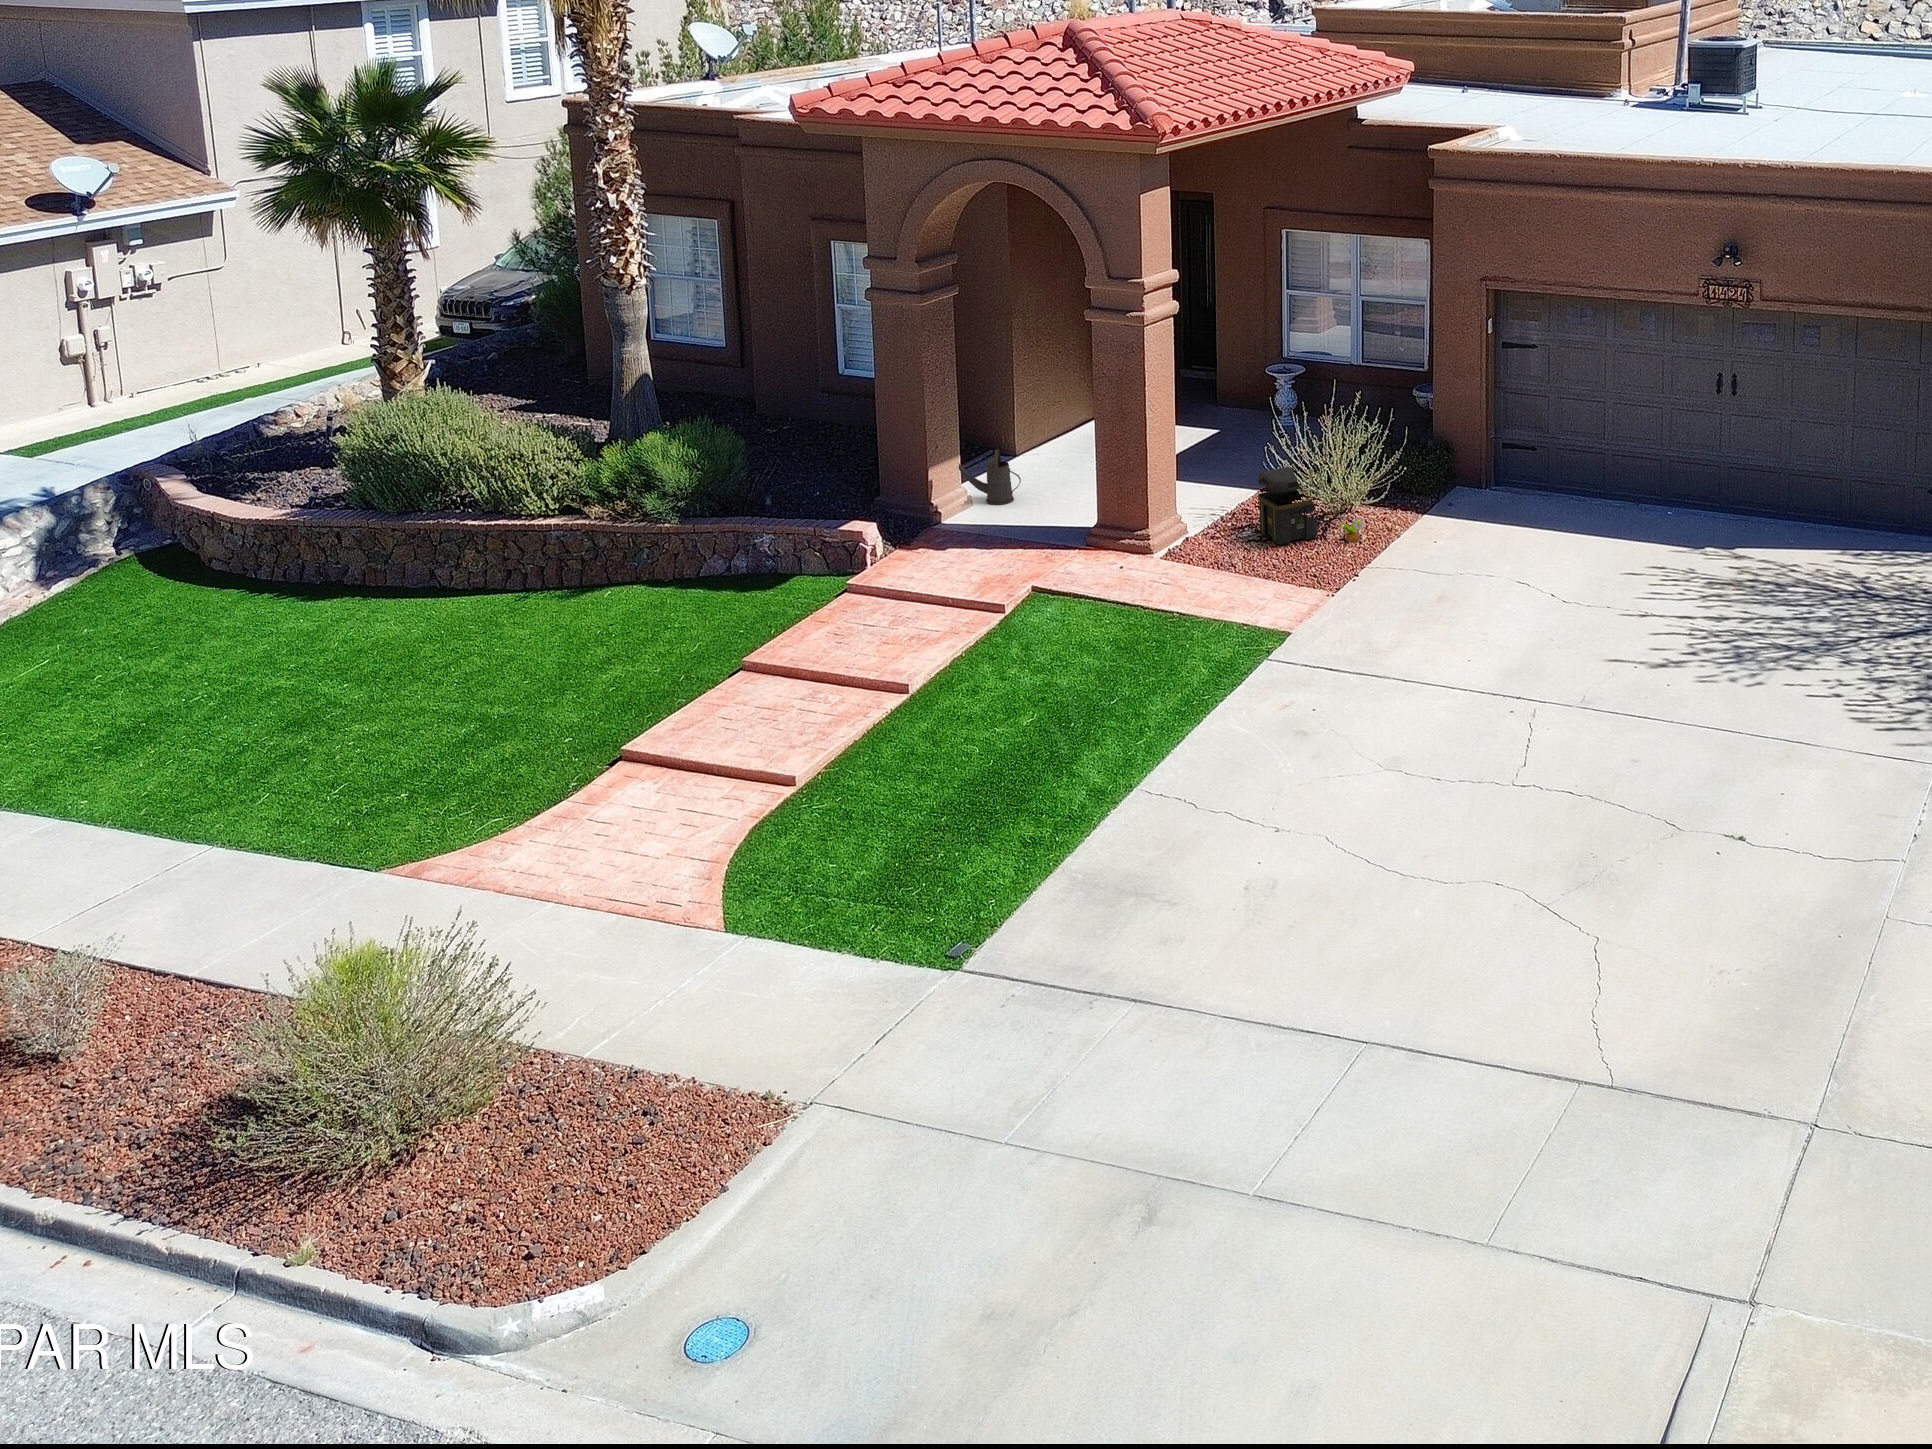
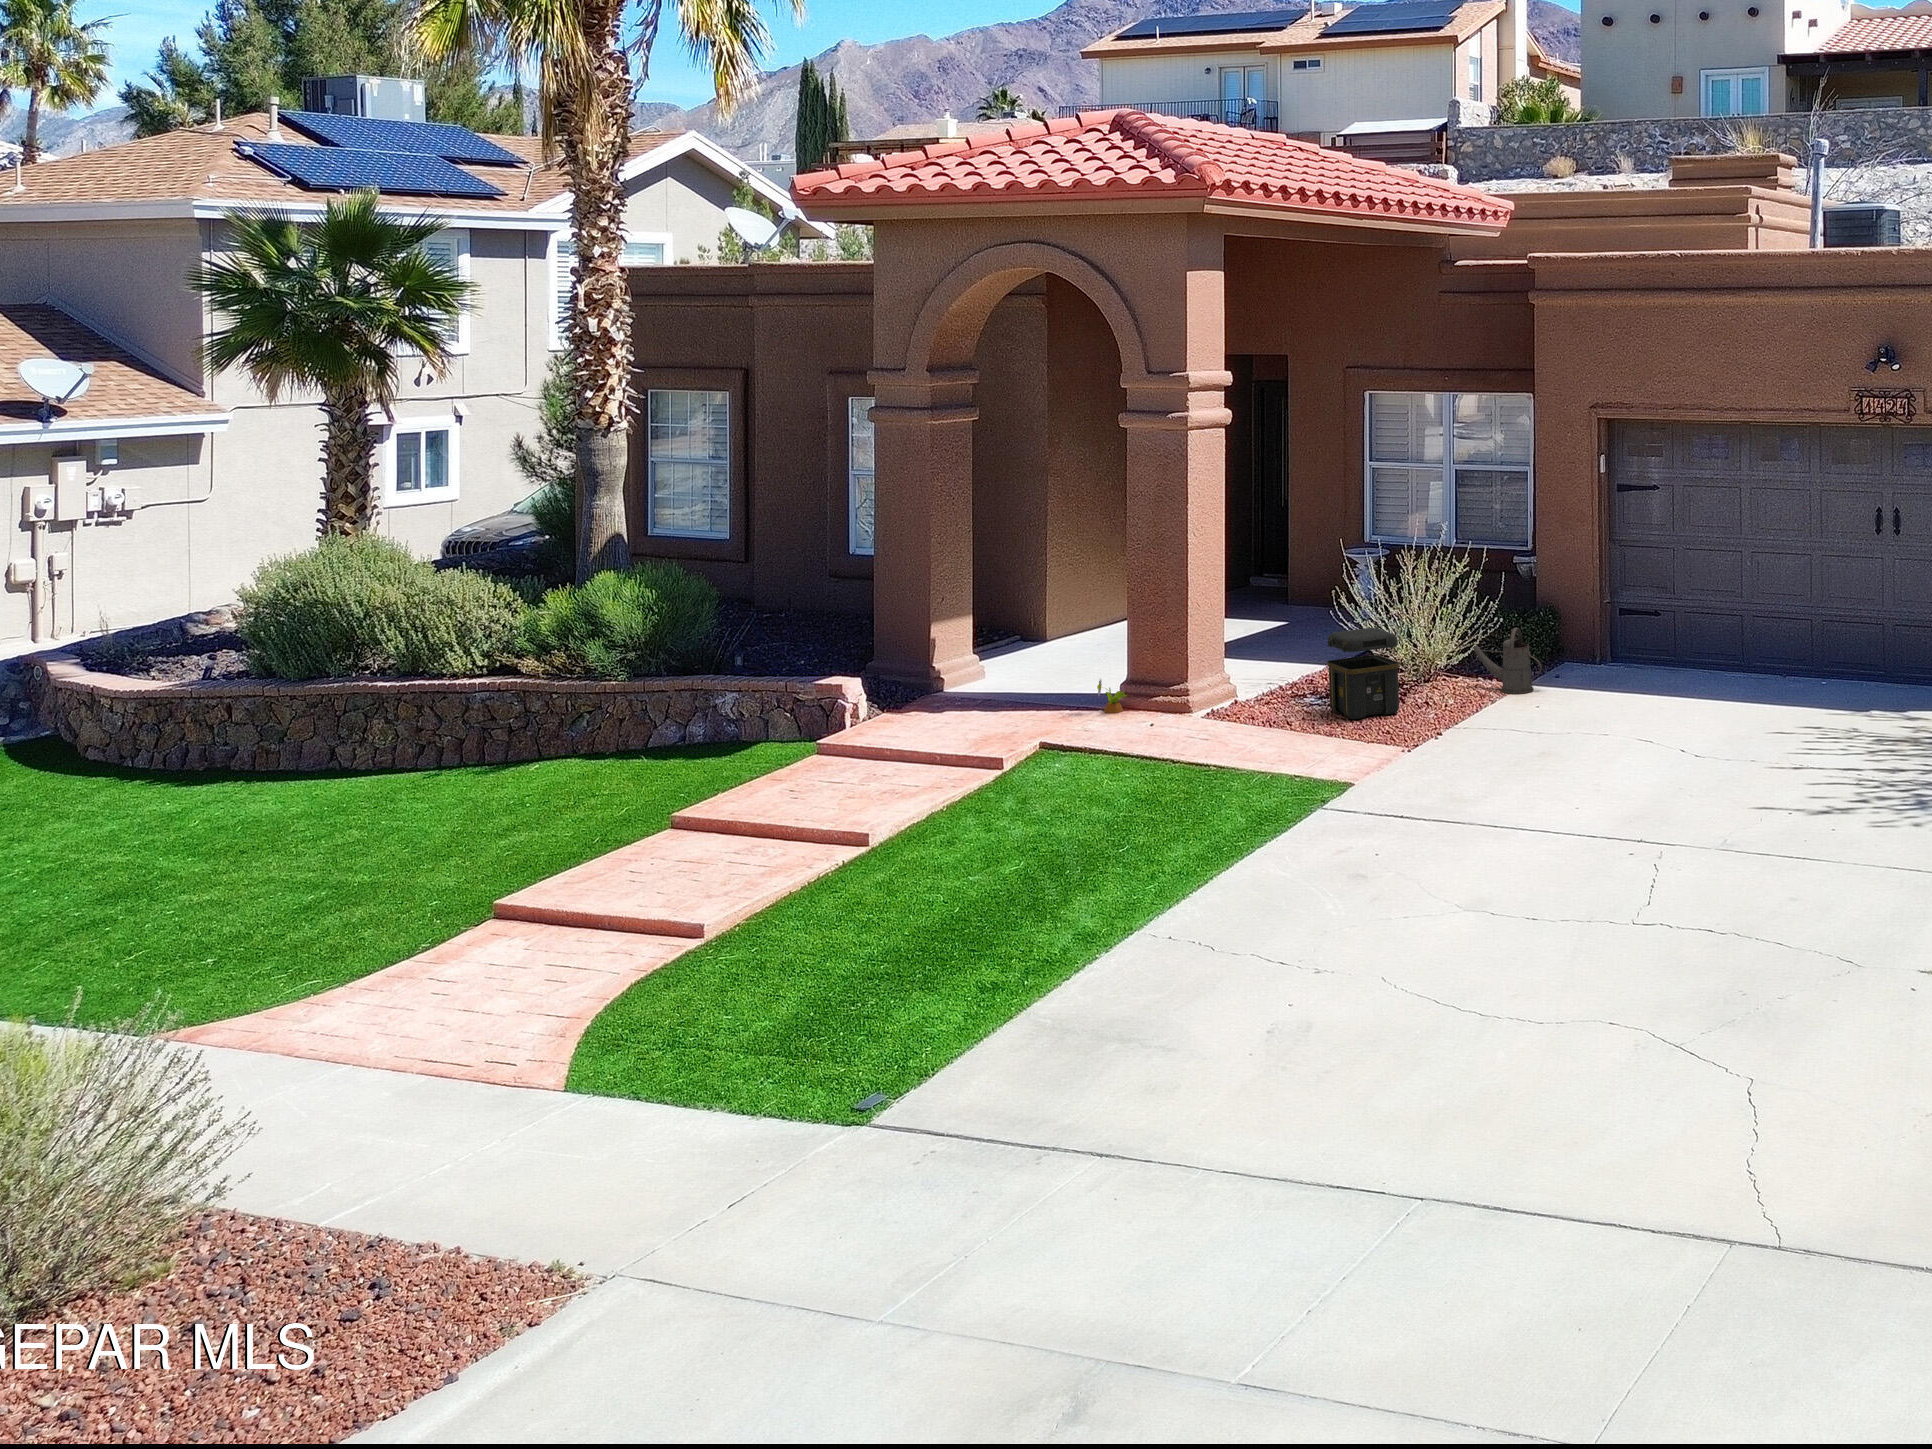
watering can: present [957,450,1021,505] -> present [1473,628,1542,694]
decorative plant: present [1339,518,1365,542] -> present [1097,680,1127,713]

